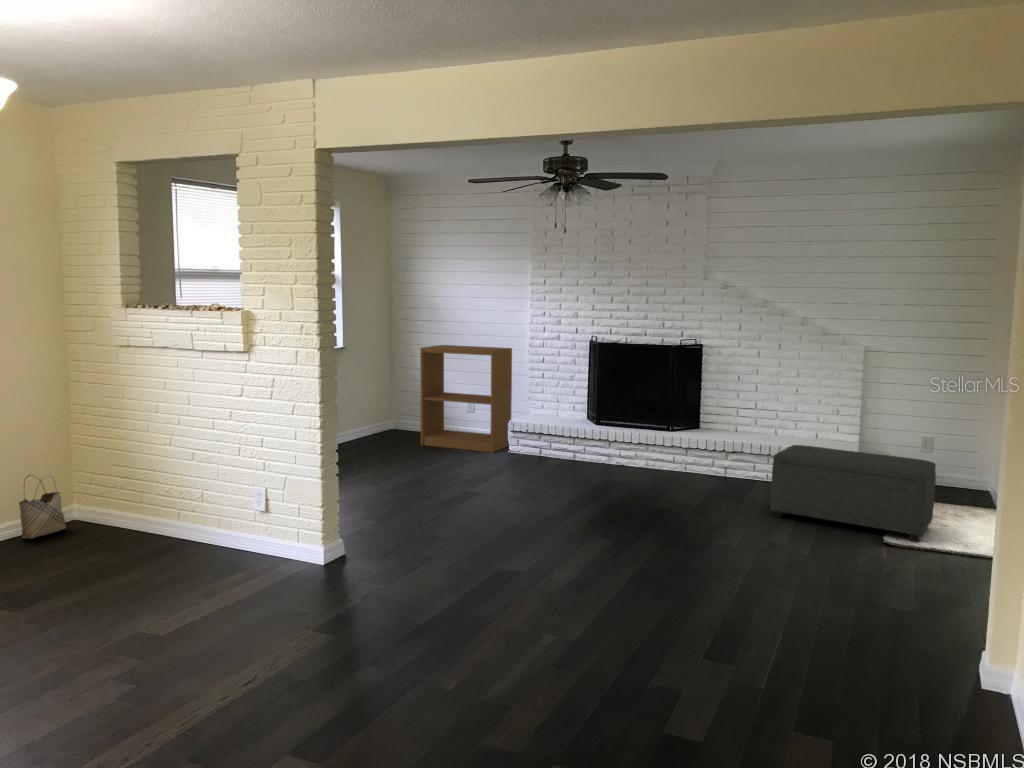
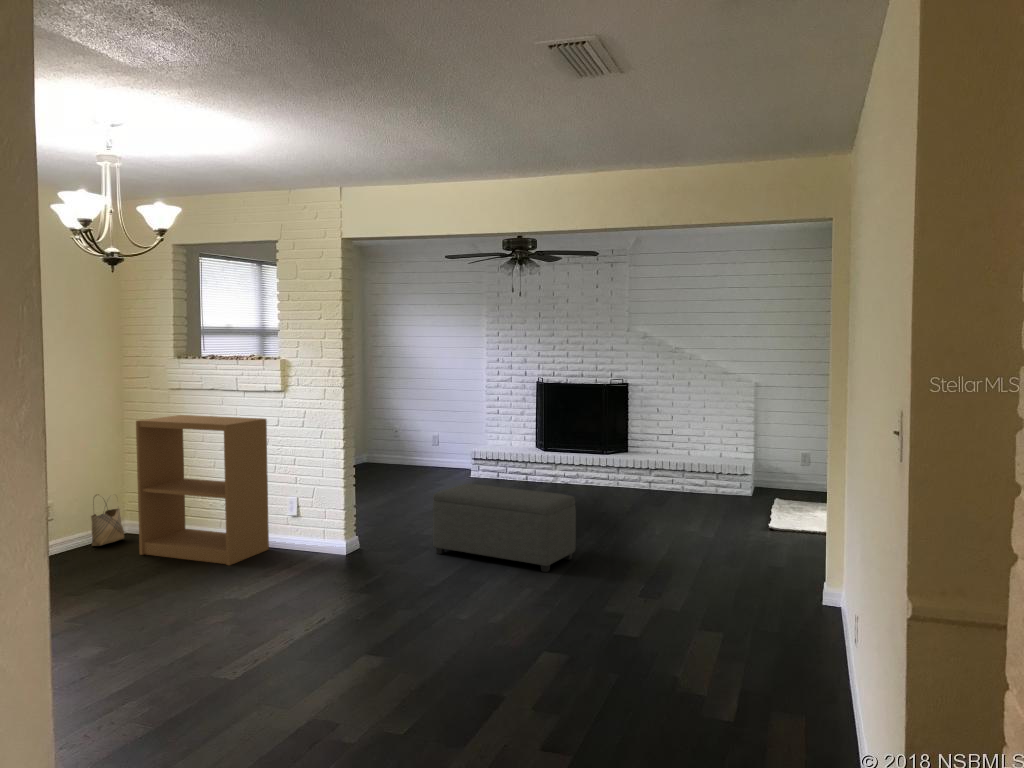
bookshelf: present [420,345,512,453] -> present [136,415,269,565]
ottoman: present [771,445,936,542] -> present [433,484,576,572]

